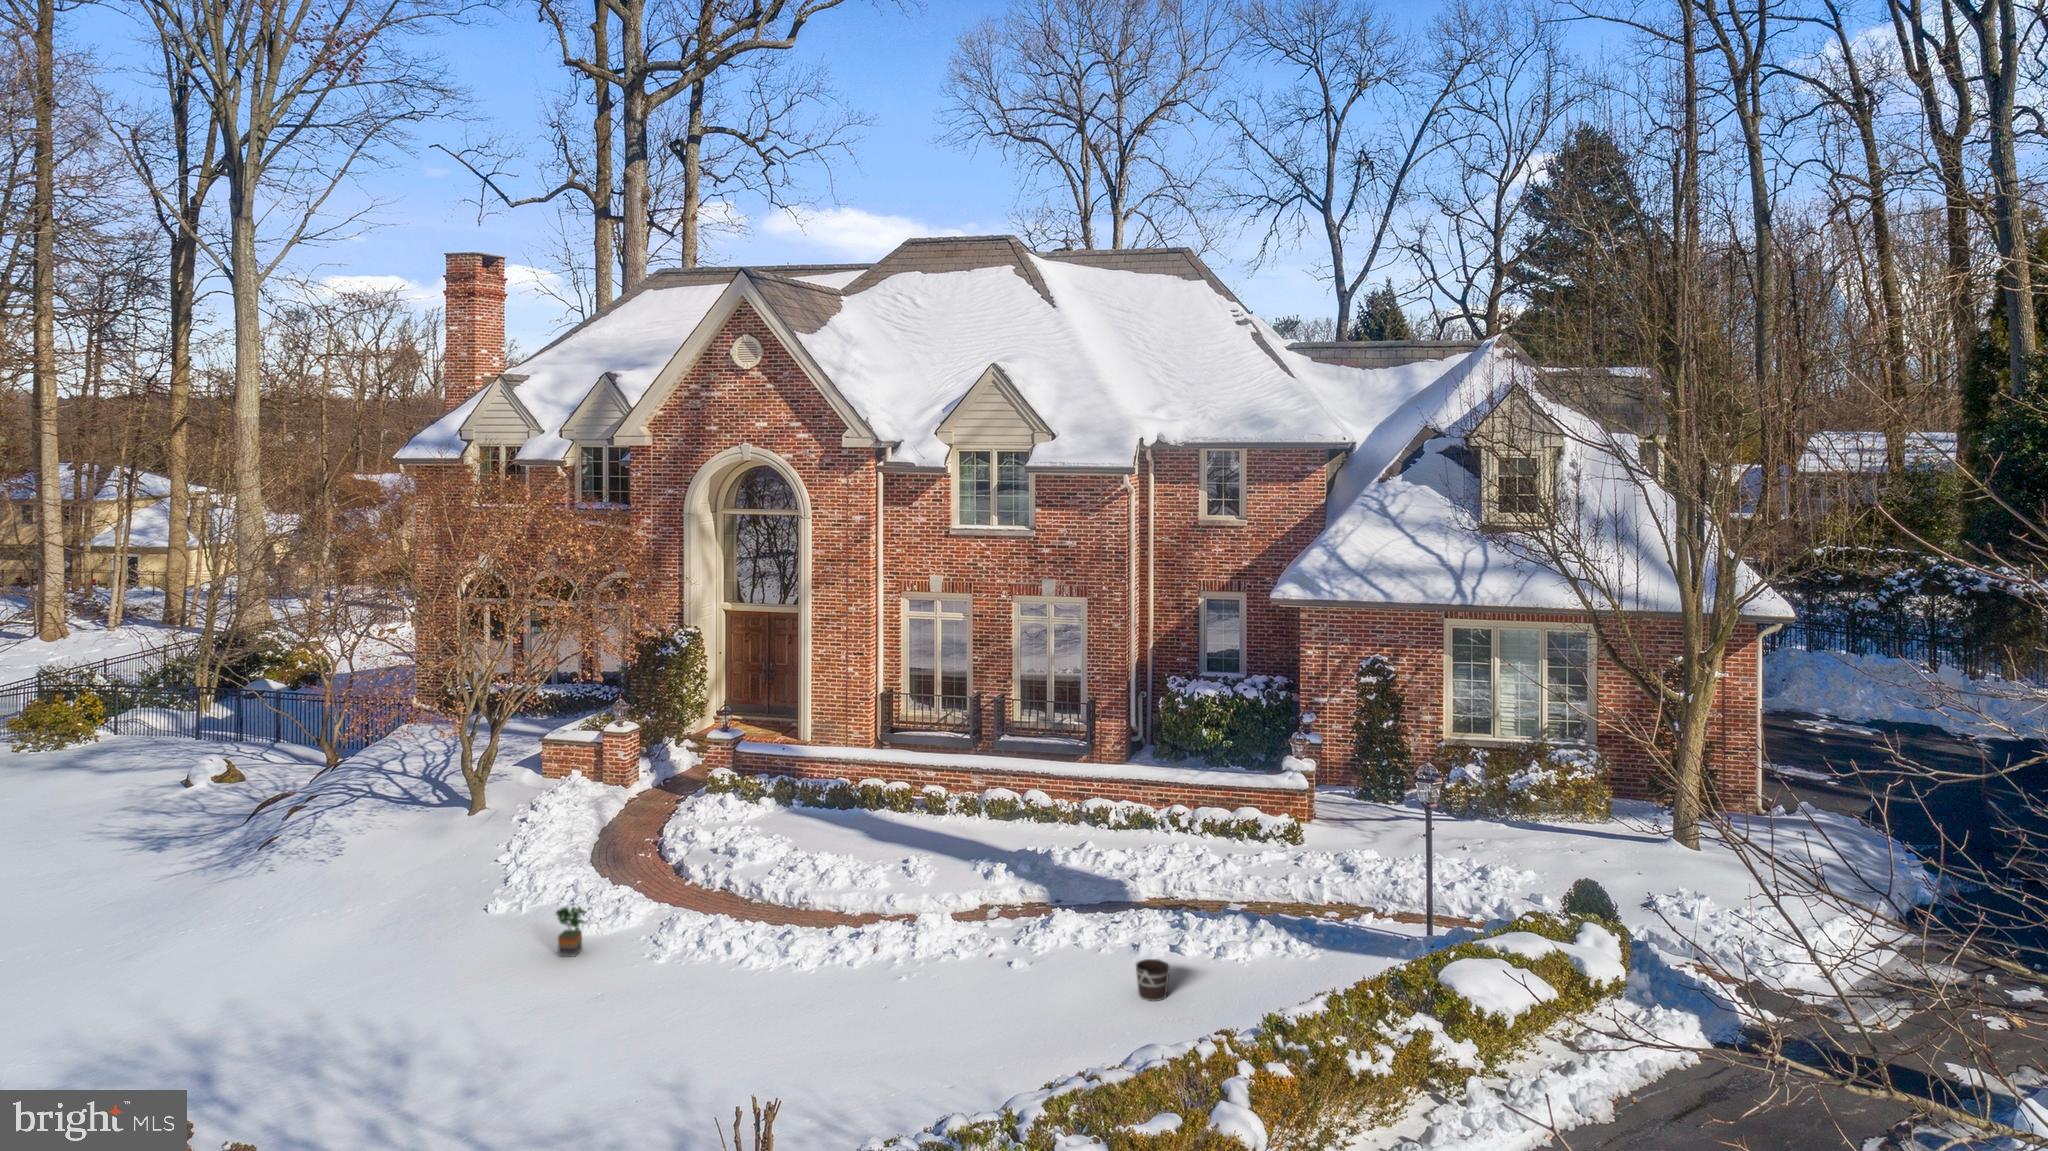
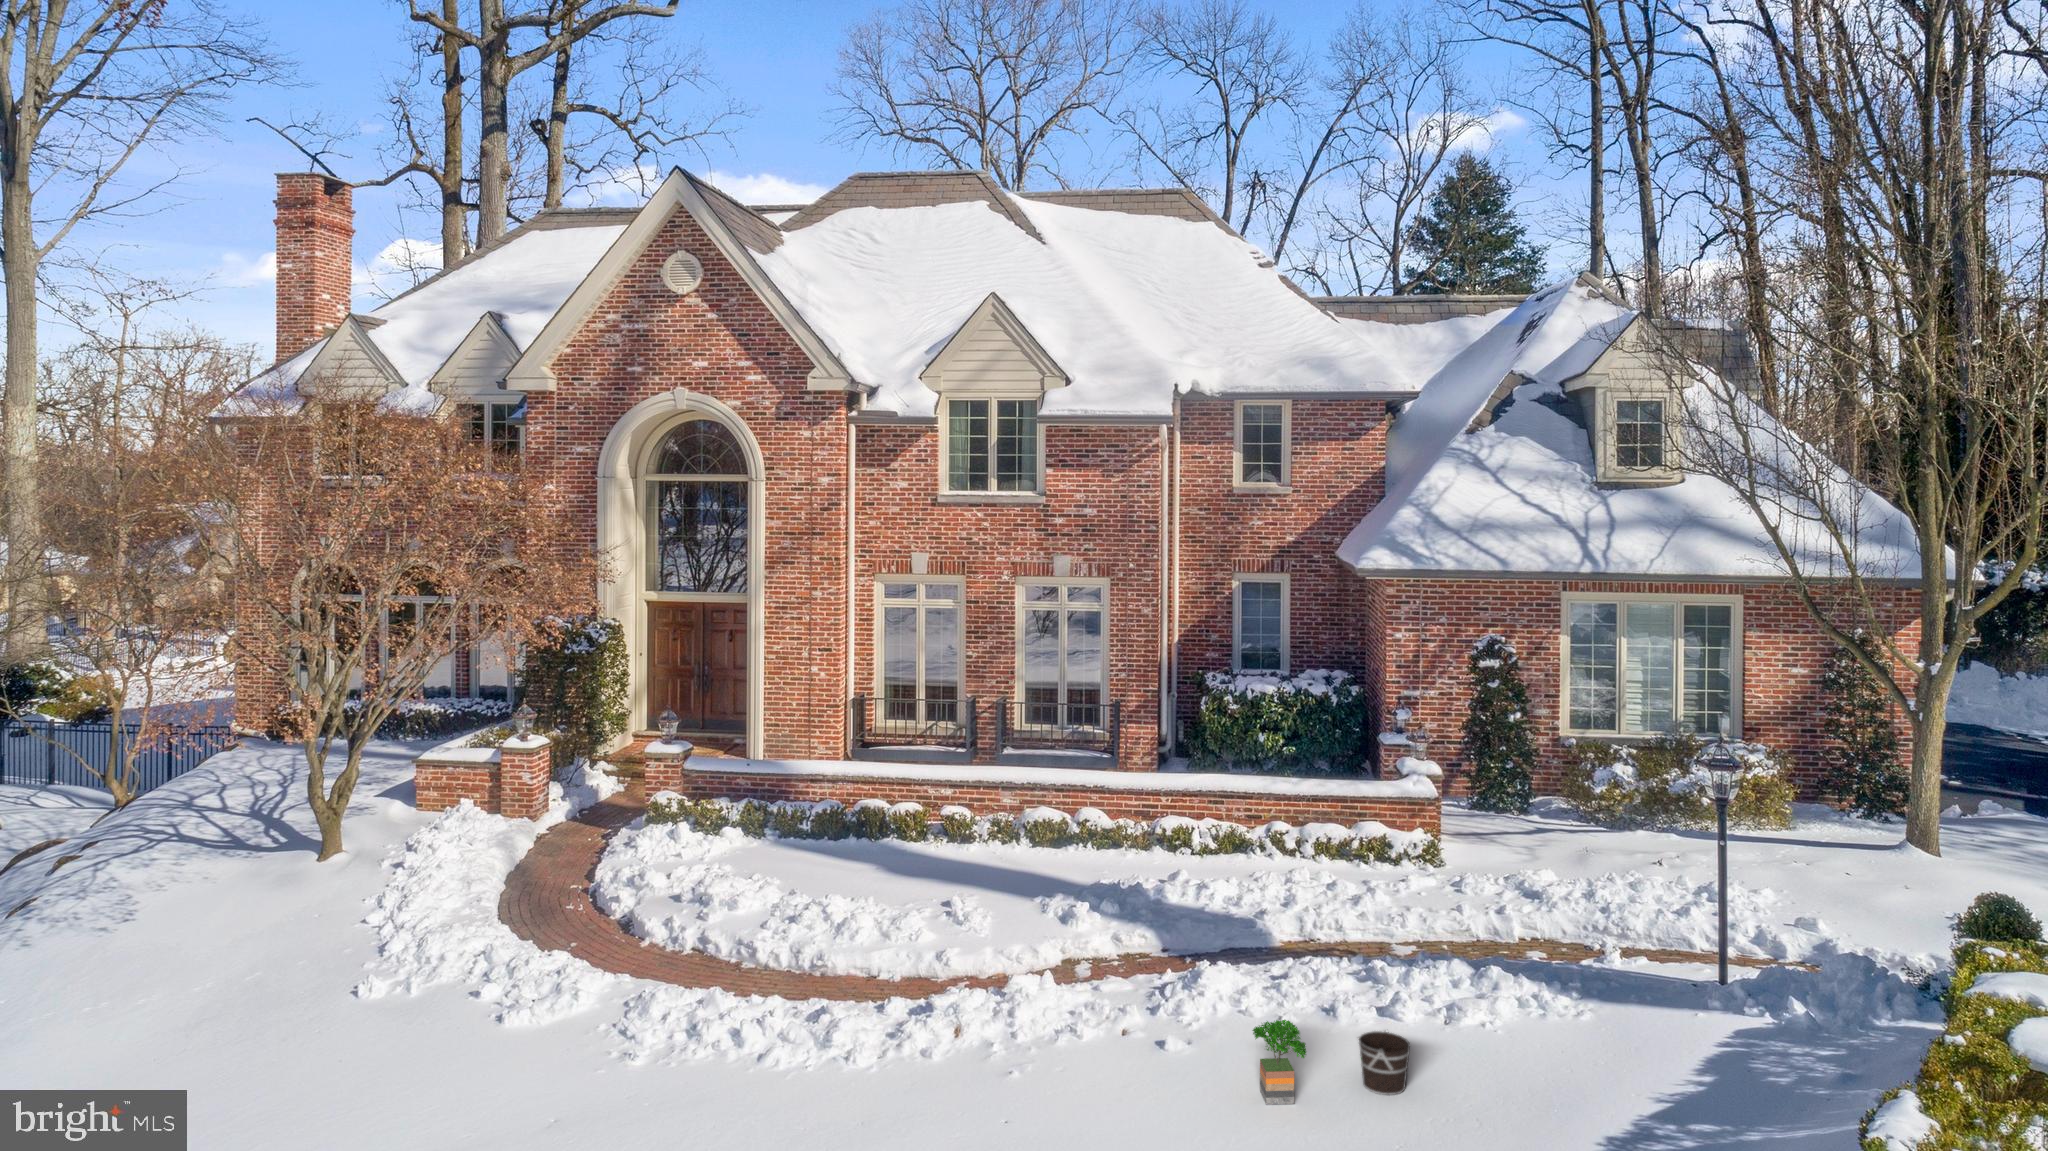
potted tree: present [556,906,586,956] -> present [1252,1020,1307,1105]

